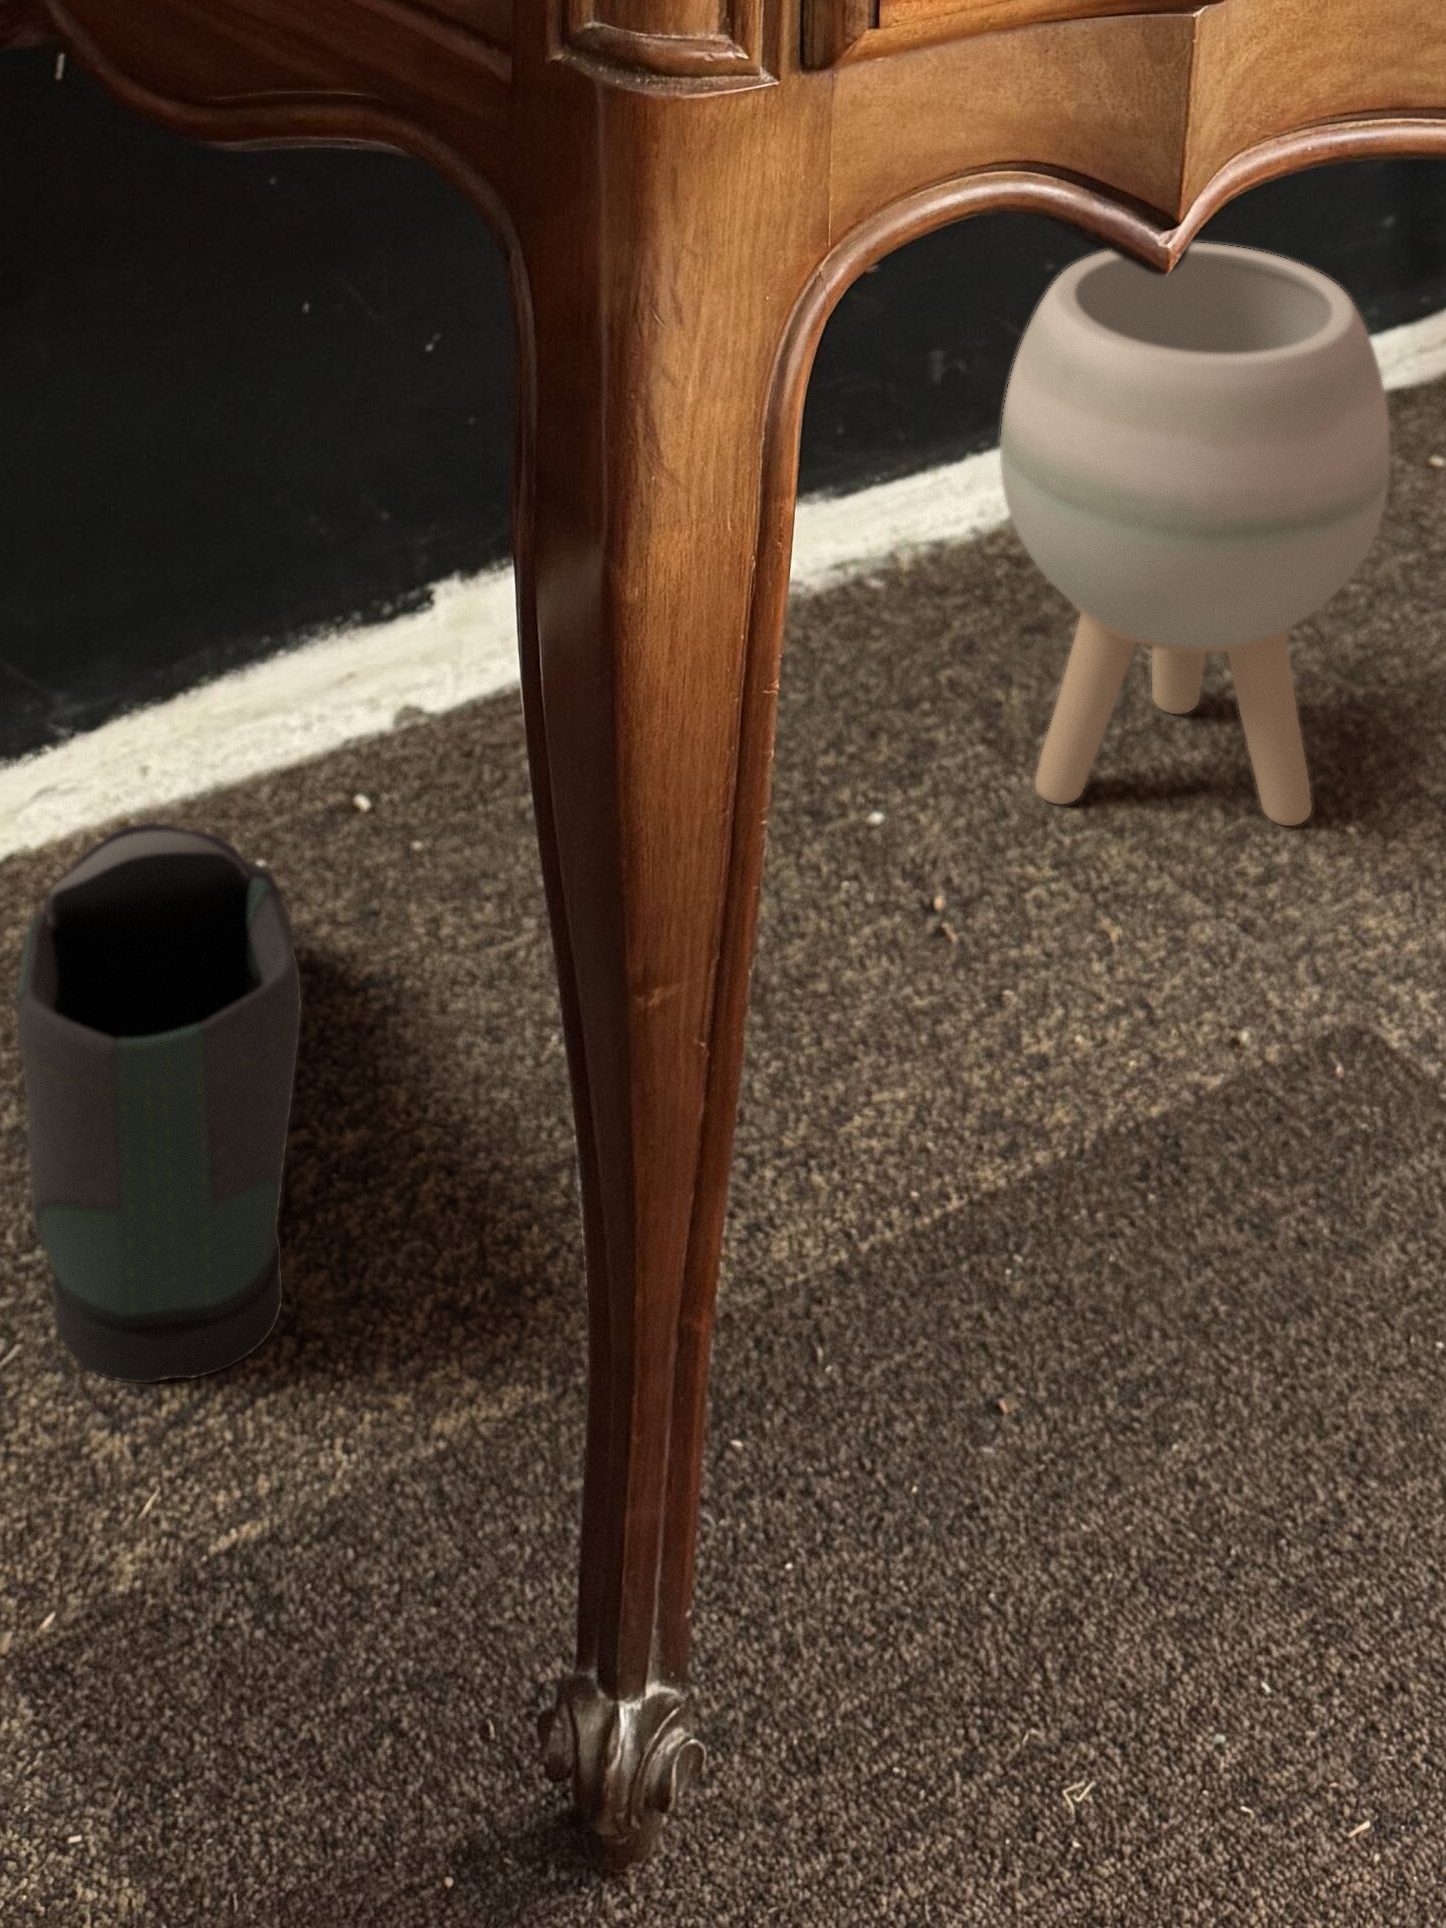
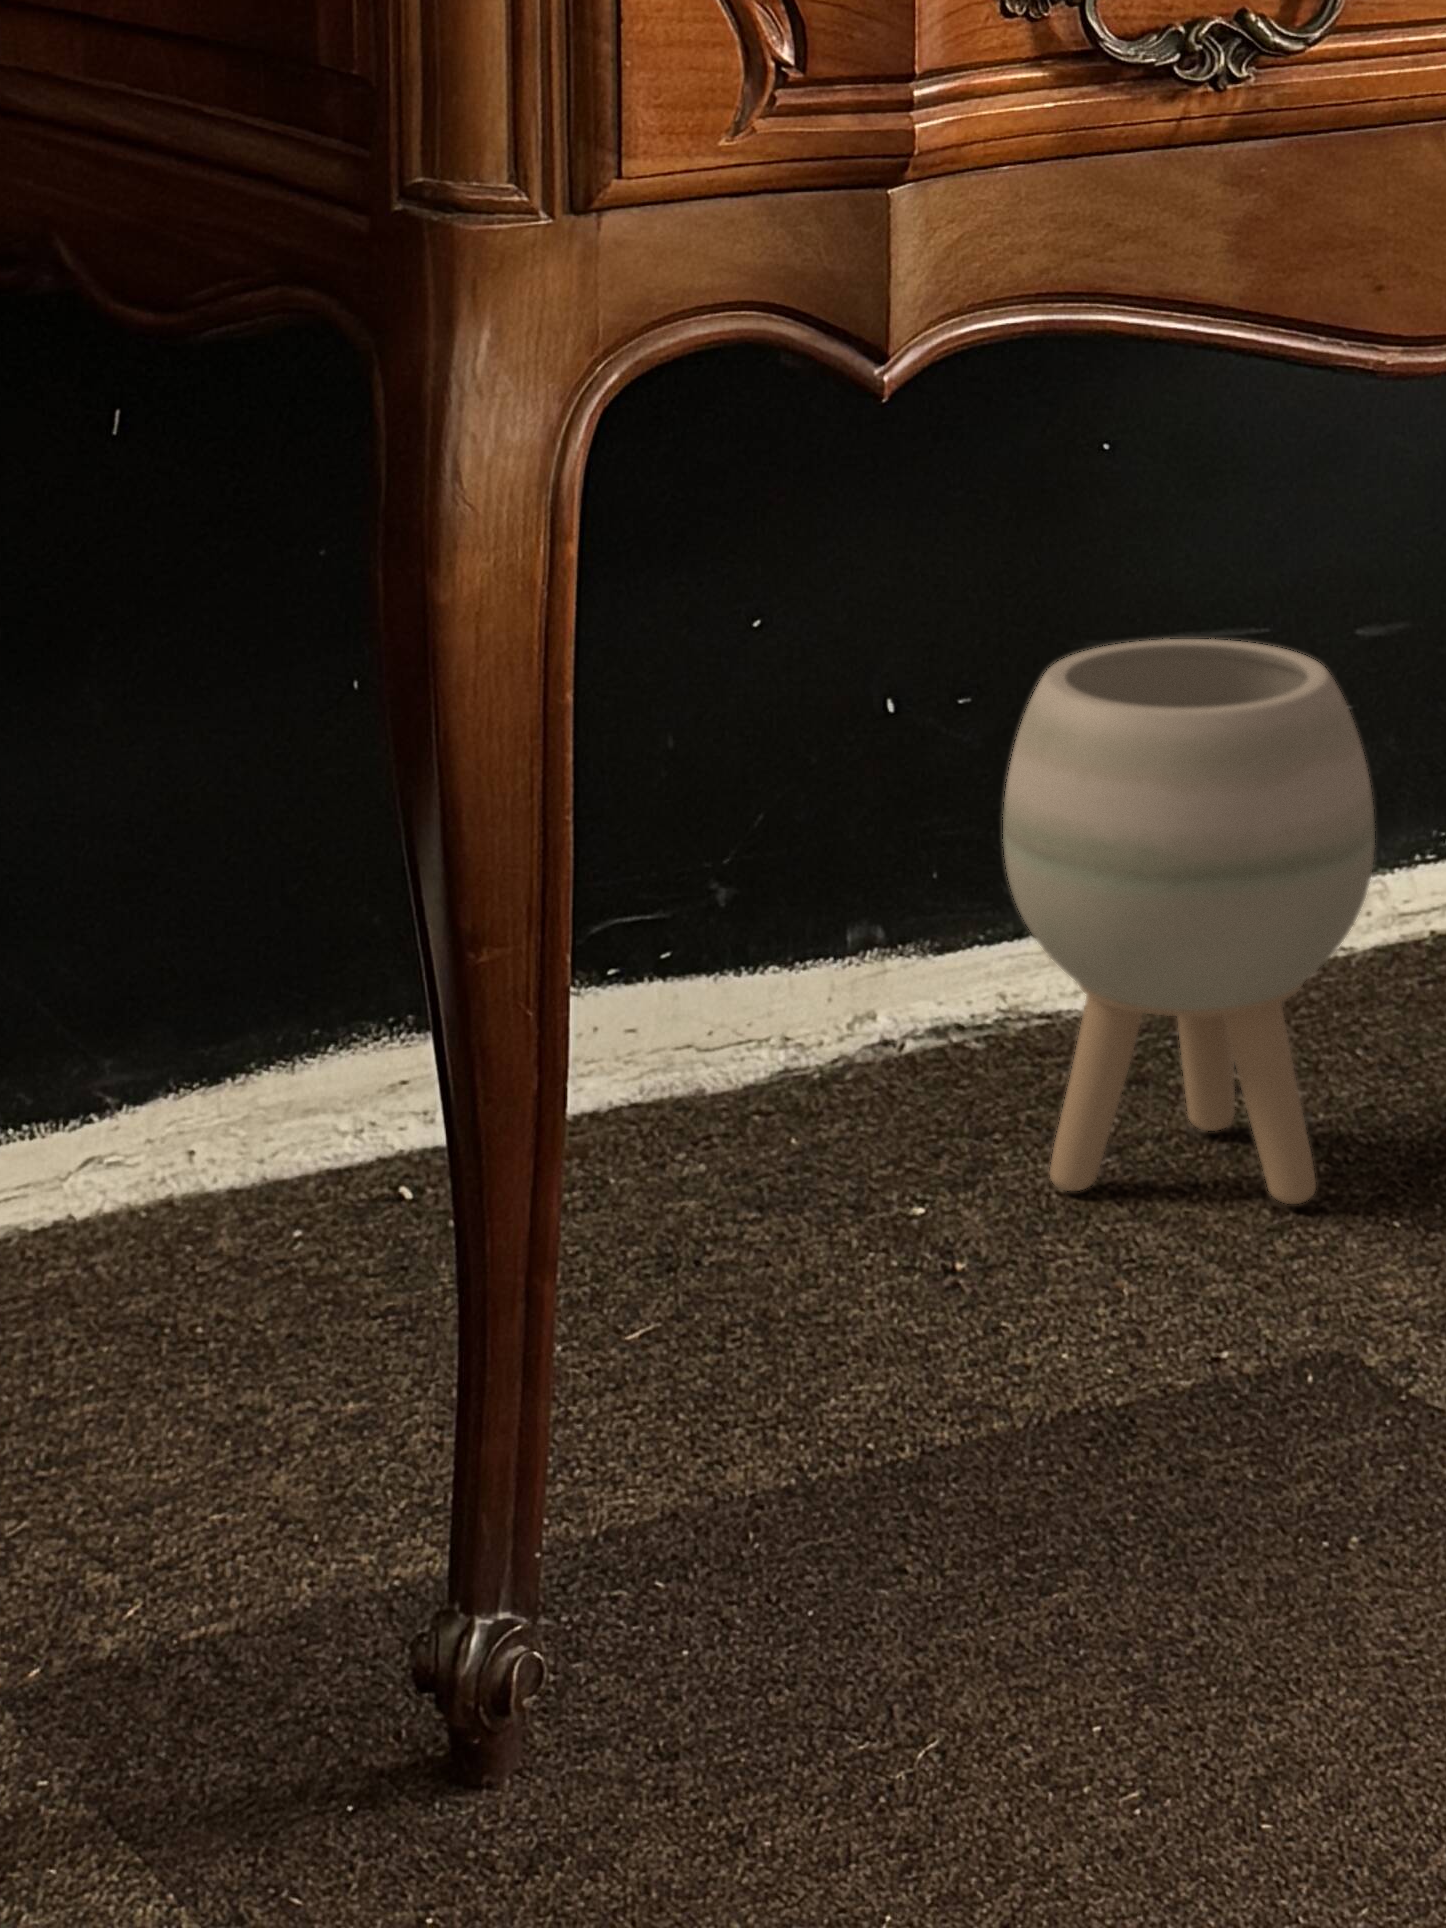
shoe: present [16,823,302,1383] -> none [31,1077,307,1534]

